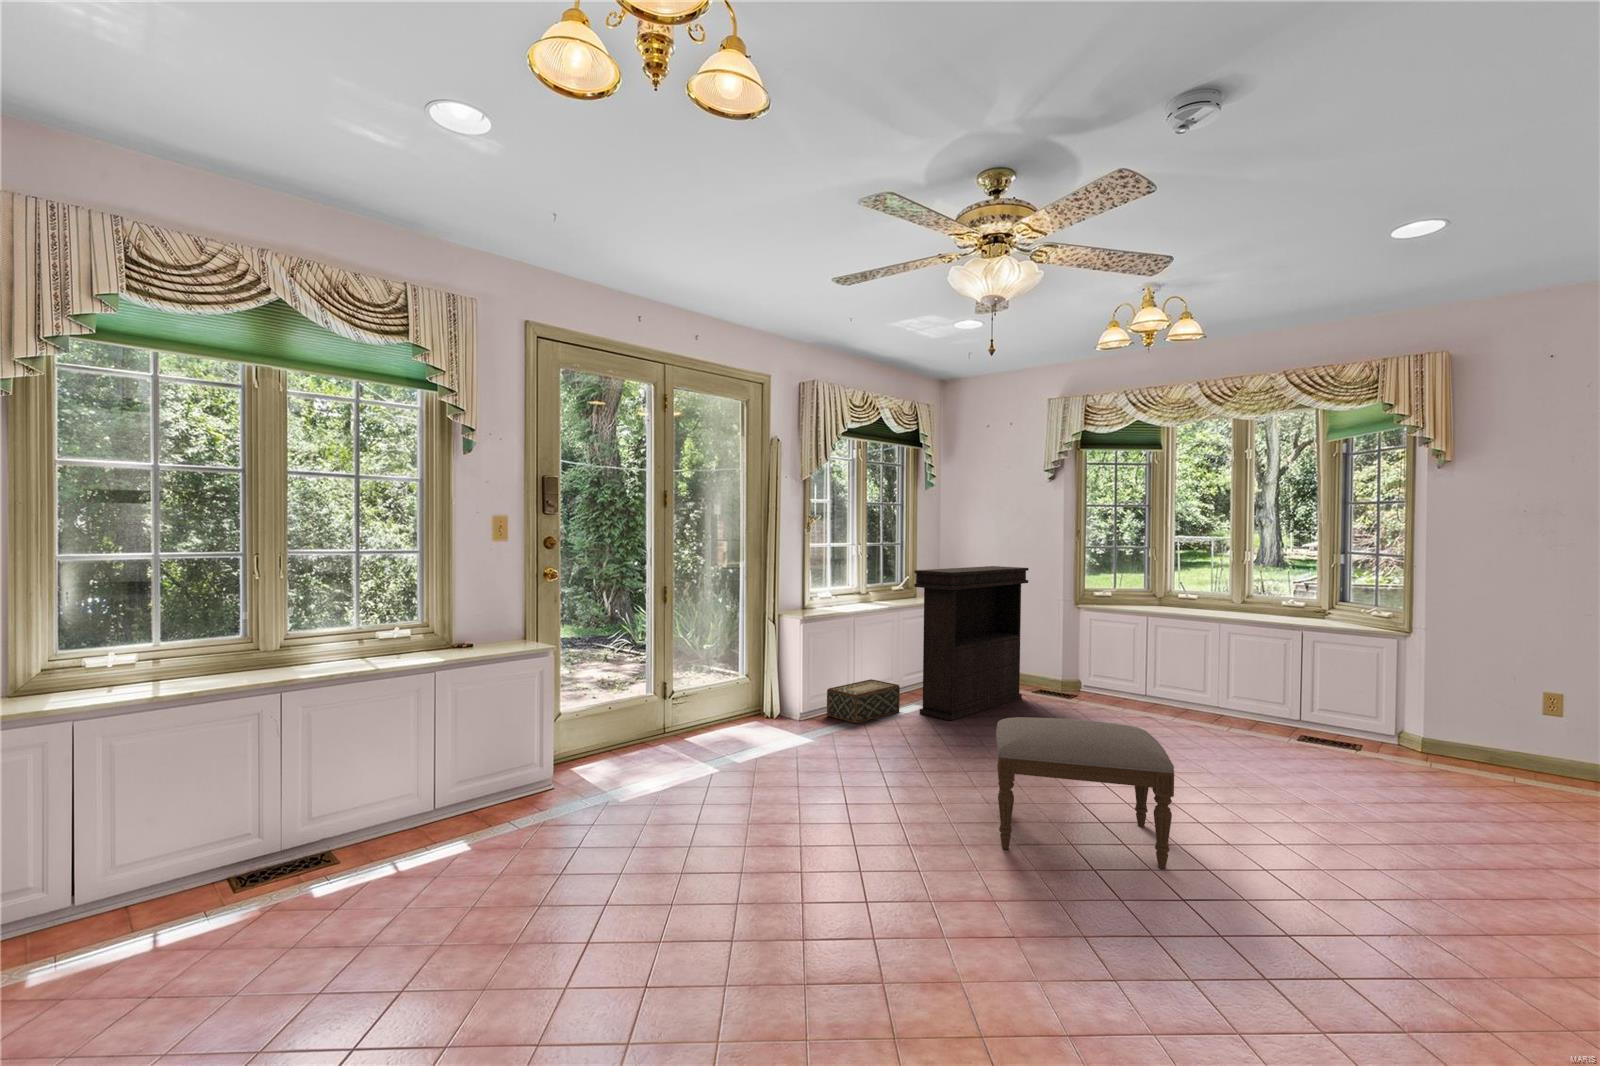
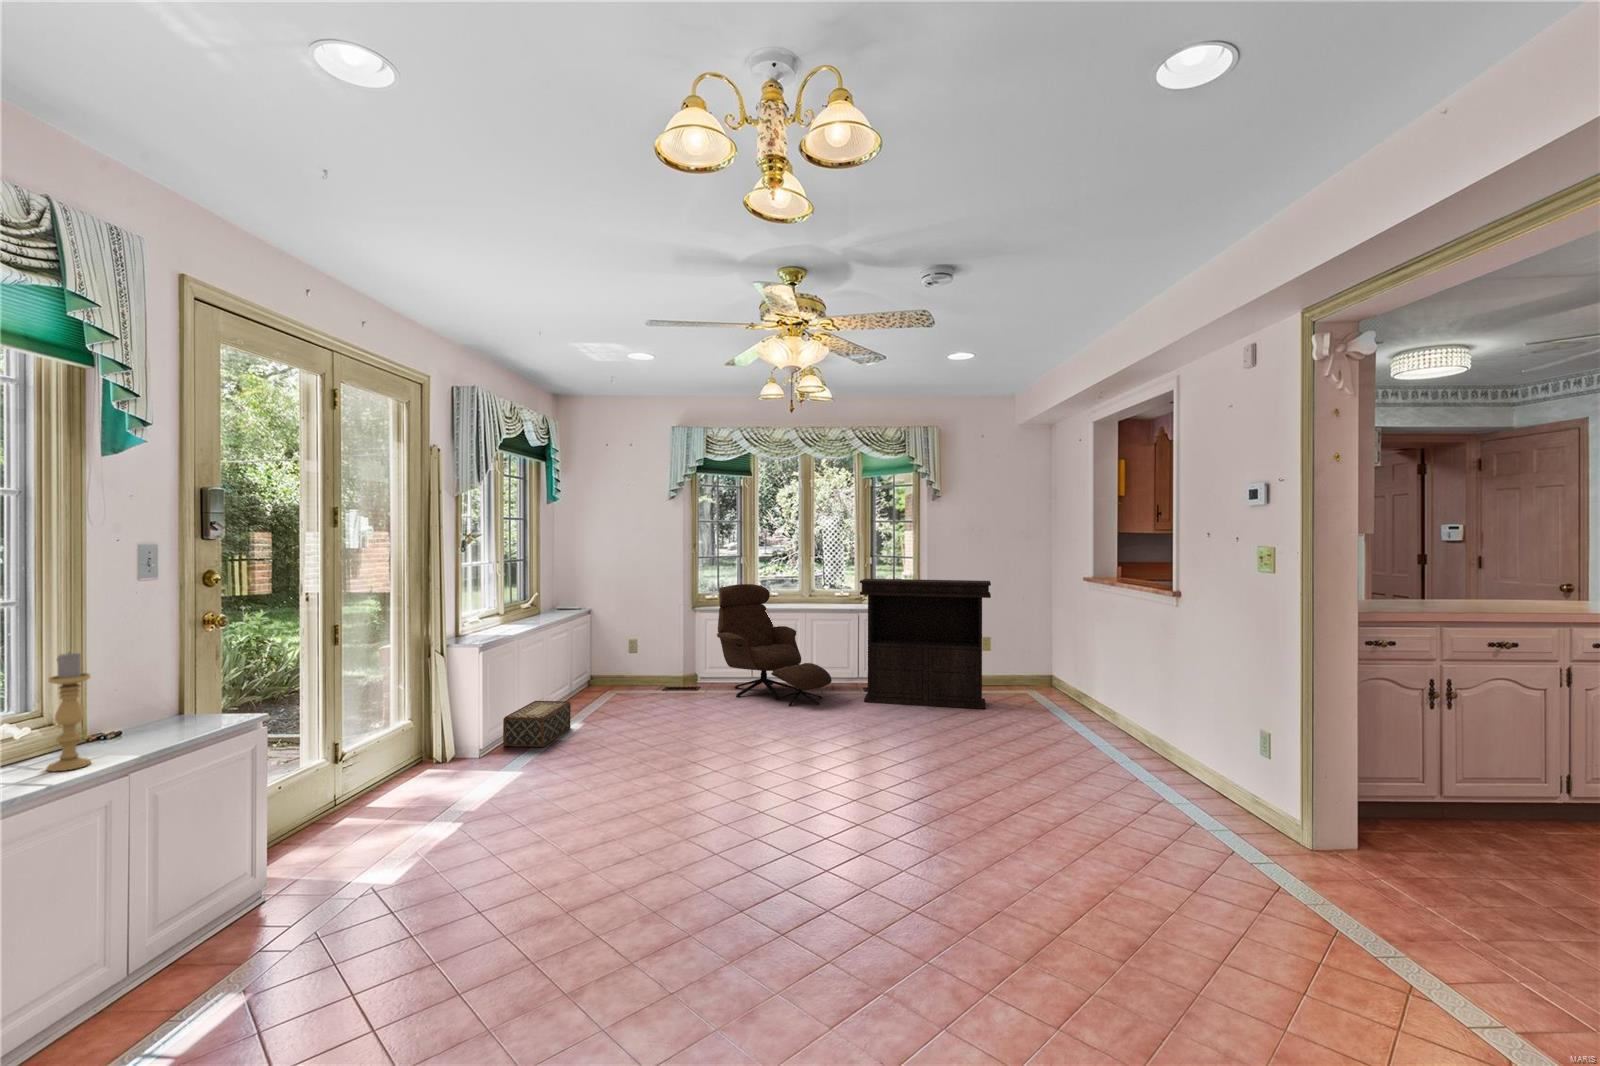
console table: present [914,566,1029,721] -> present [860,579,991,709]
lounge chair: none [1089,580,1235,742] -> present [717,584,832,706]
candle holder: none [403,583,427,661] -> present [47,653,91,772]
ottoman: present [996,717,1174,868] -> none [741,696,885,811]

